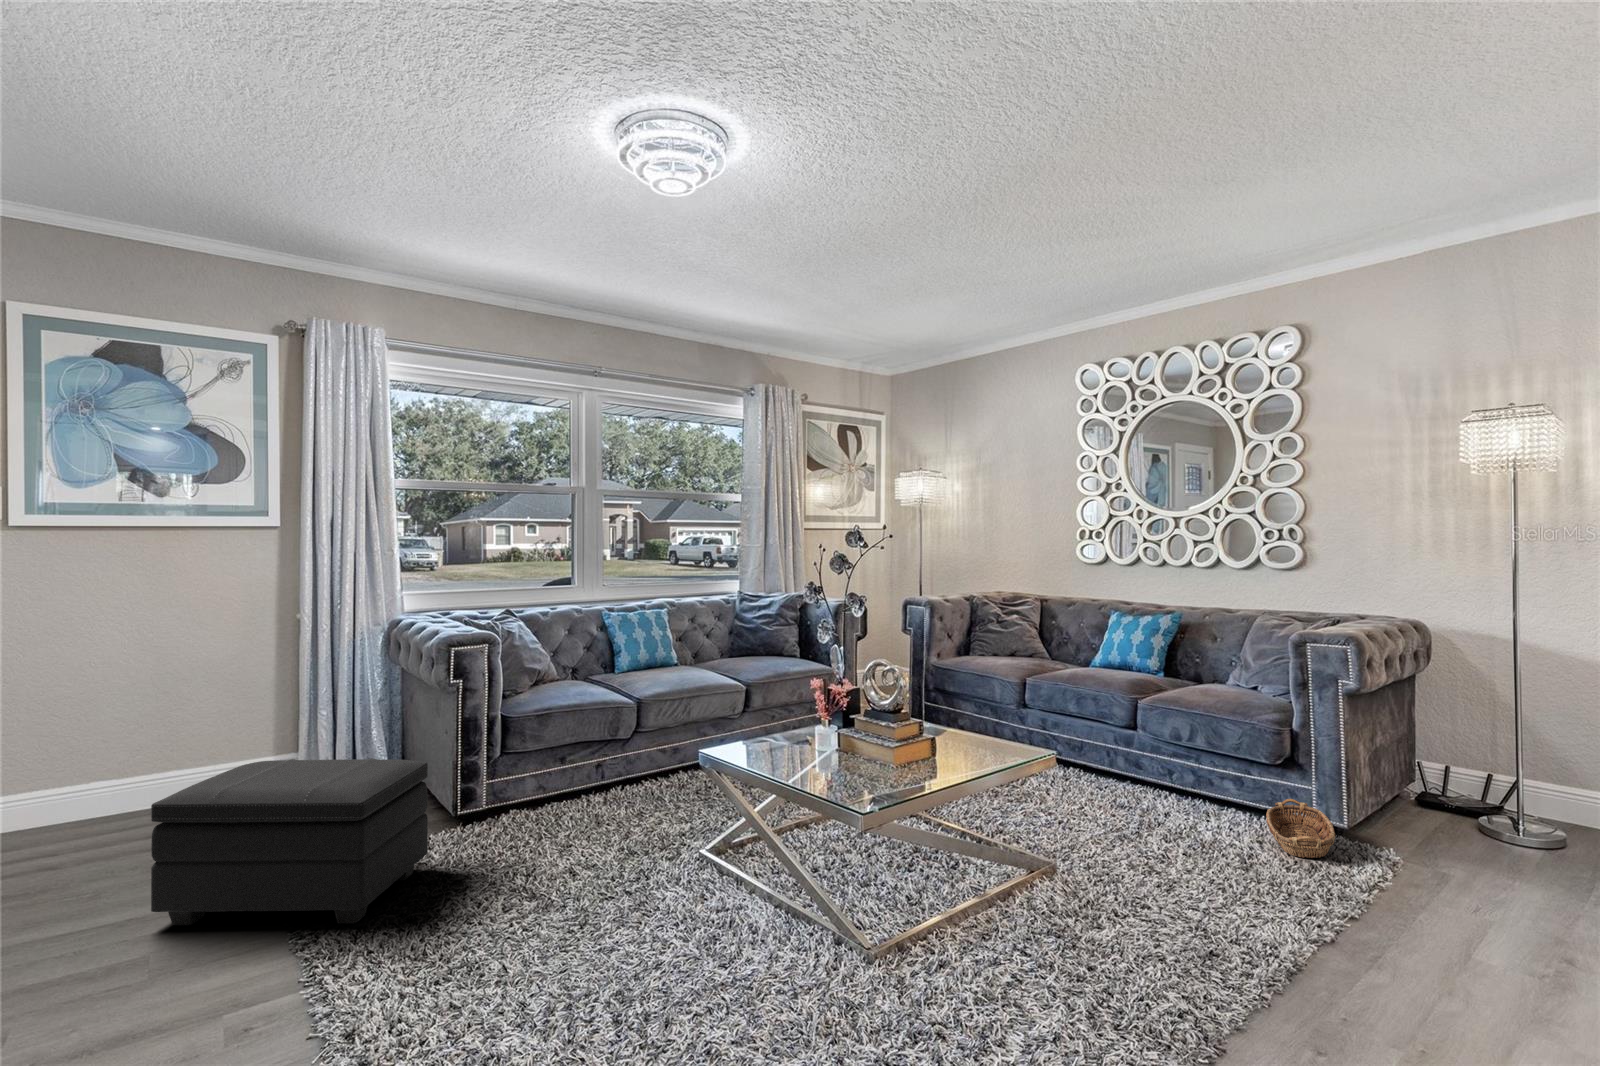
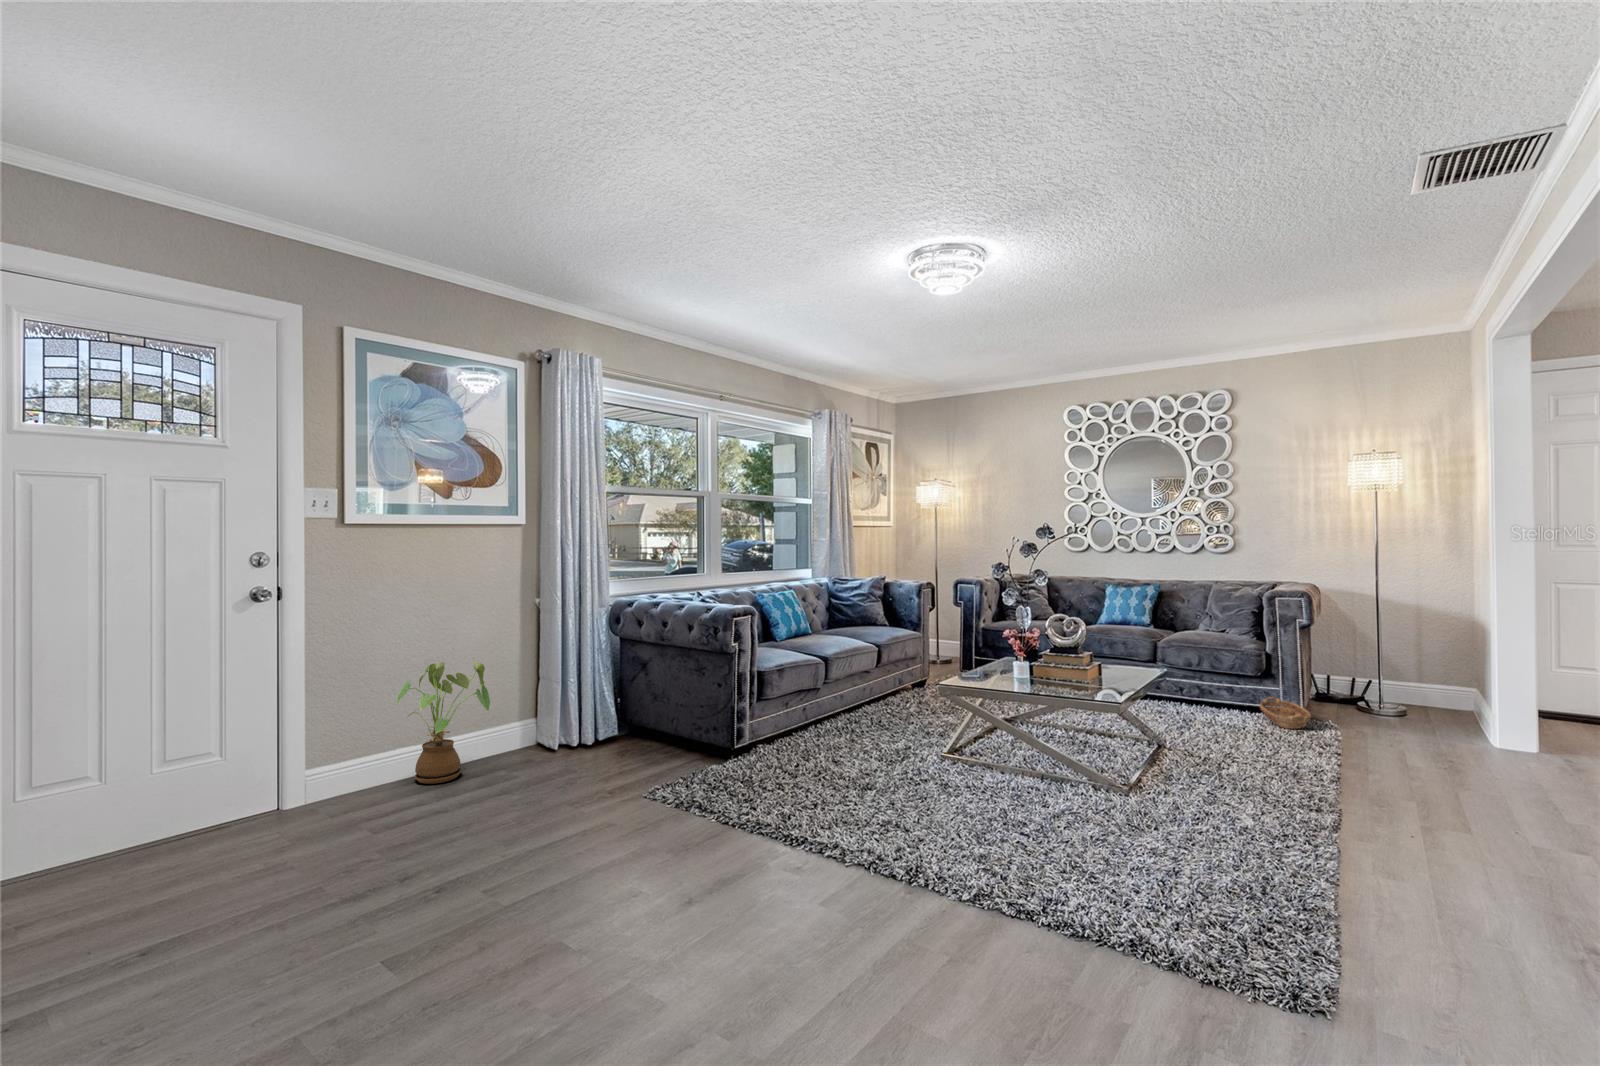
house plant: none [39,689,184,835] -> present [396,661,490,784]
footstool: present [151,758,428,925] -> none [628,699,786,824]

